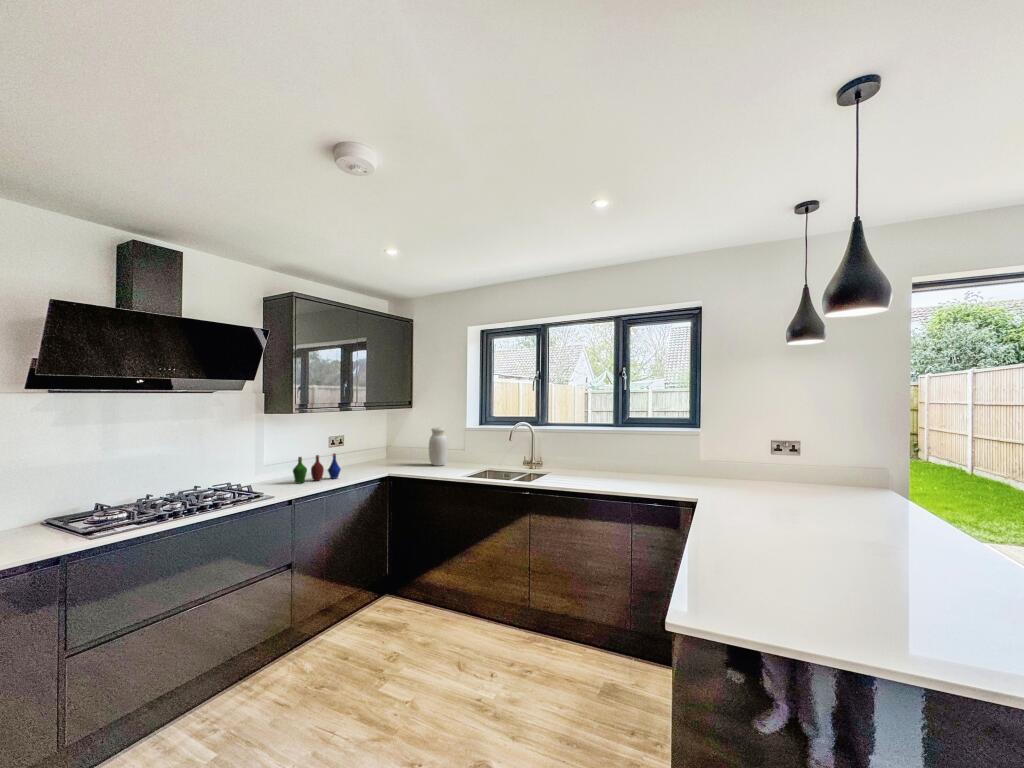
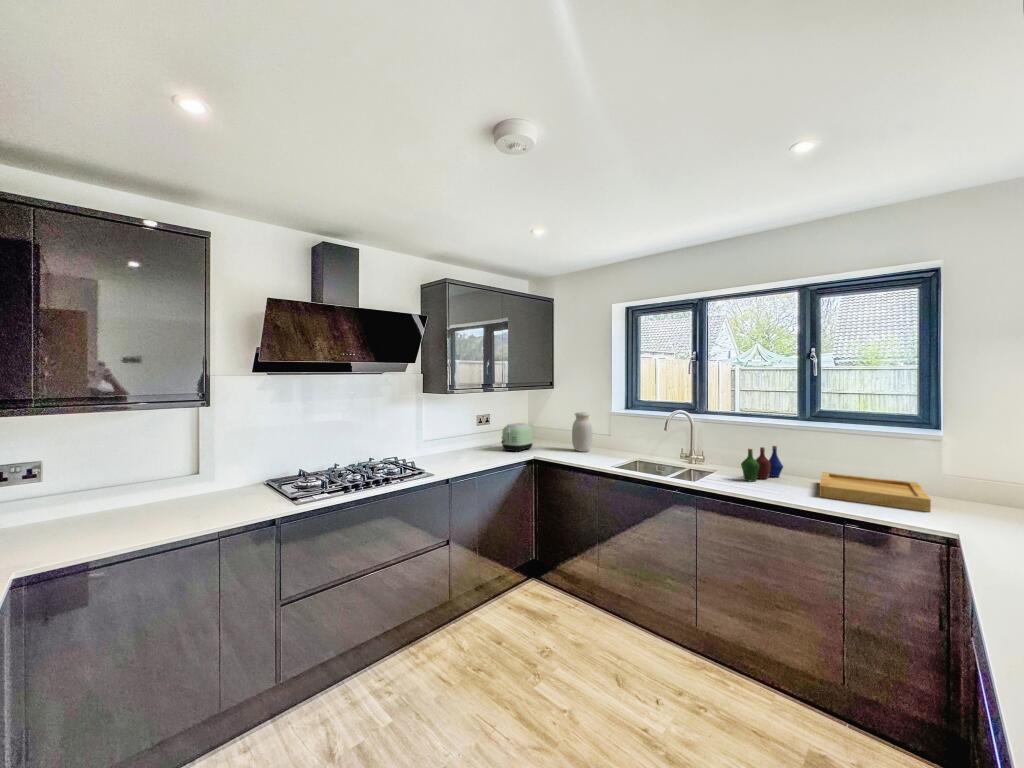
toaster: none [355,441,390,469] -> present [501,423,533,452]
bottle: present [293,454,341,484] -> present [741,446,783,482]
tray: none [618,470,688,495] -> present [820,472,931,512]

